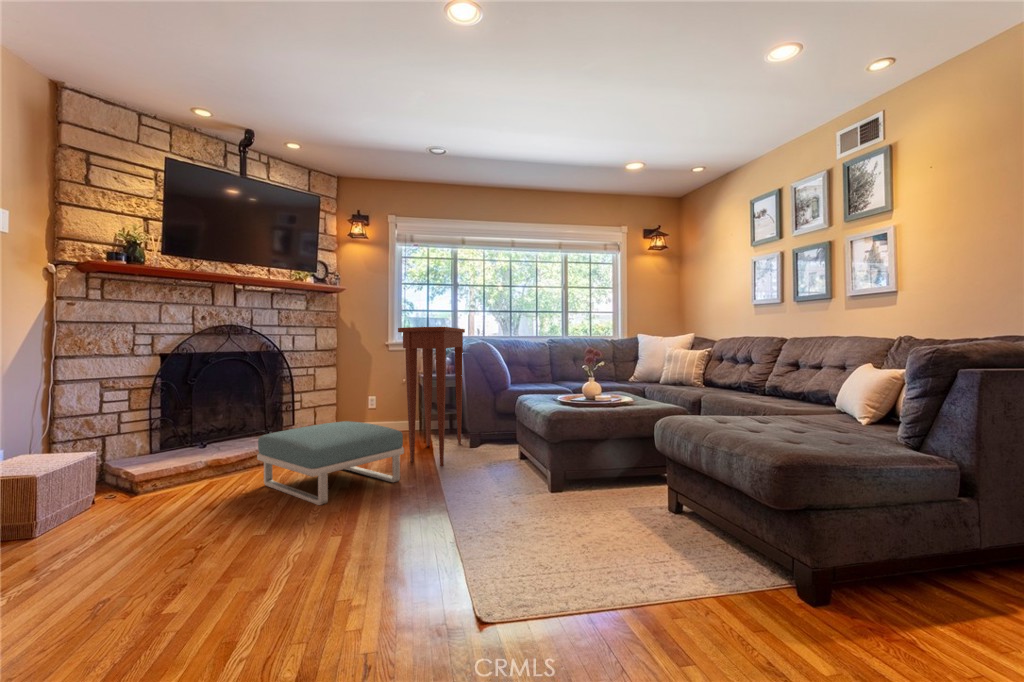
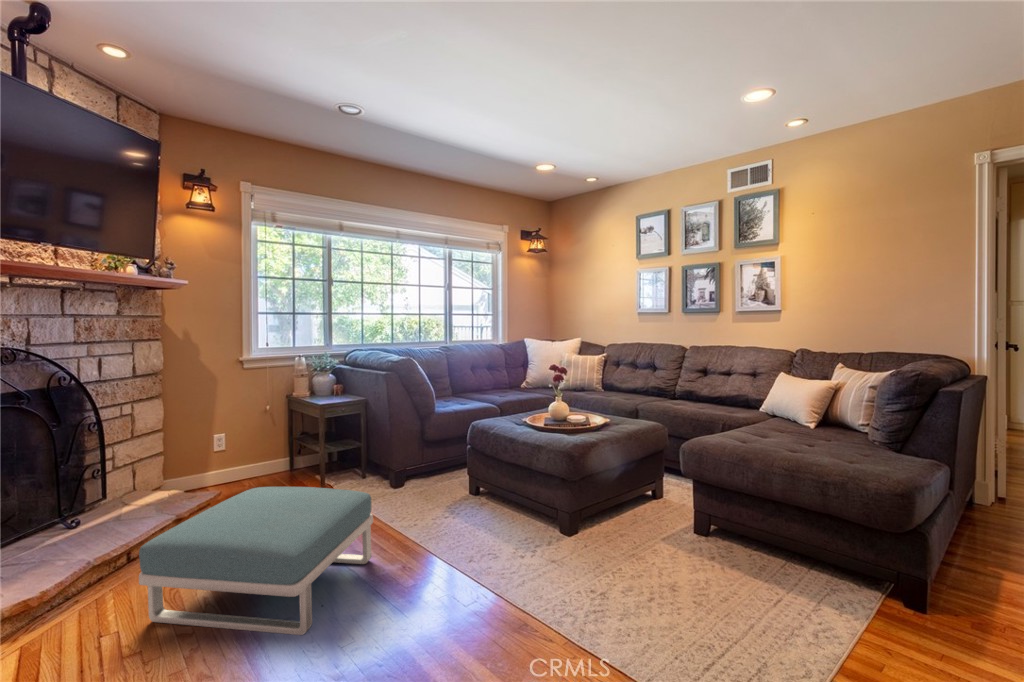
console table: present [398,327,465,466] -> none [307,341,400,524]

